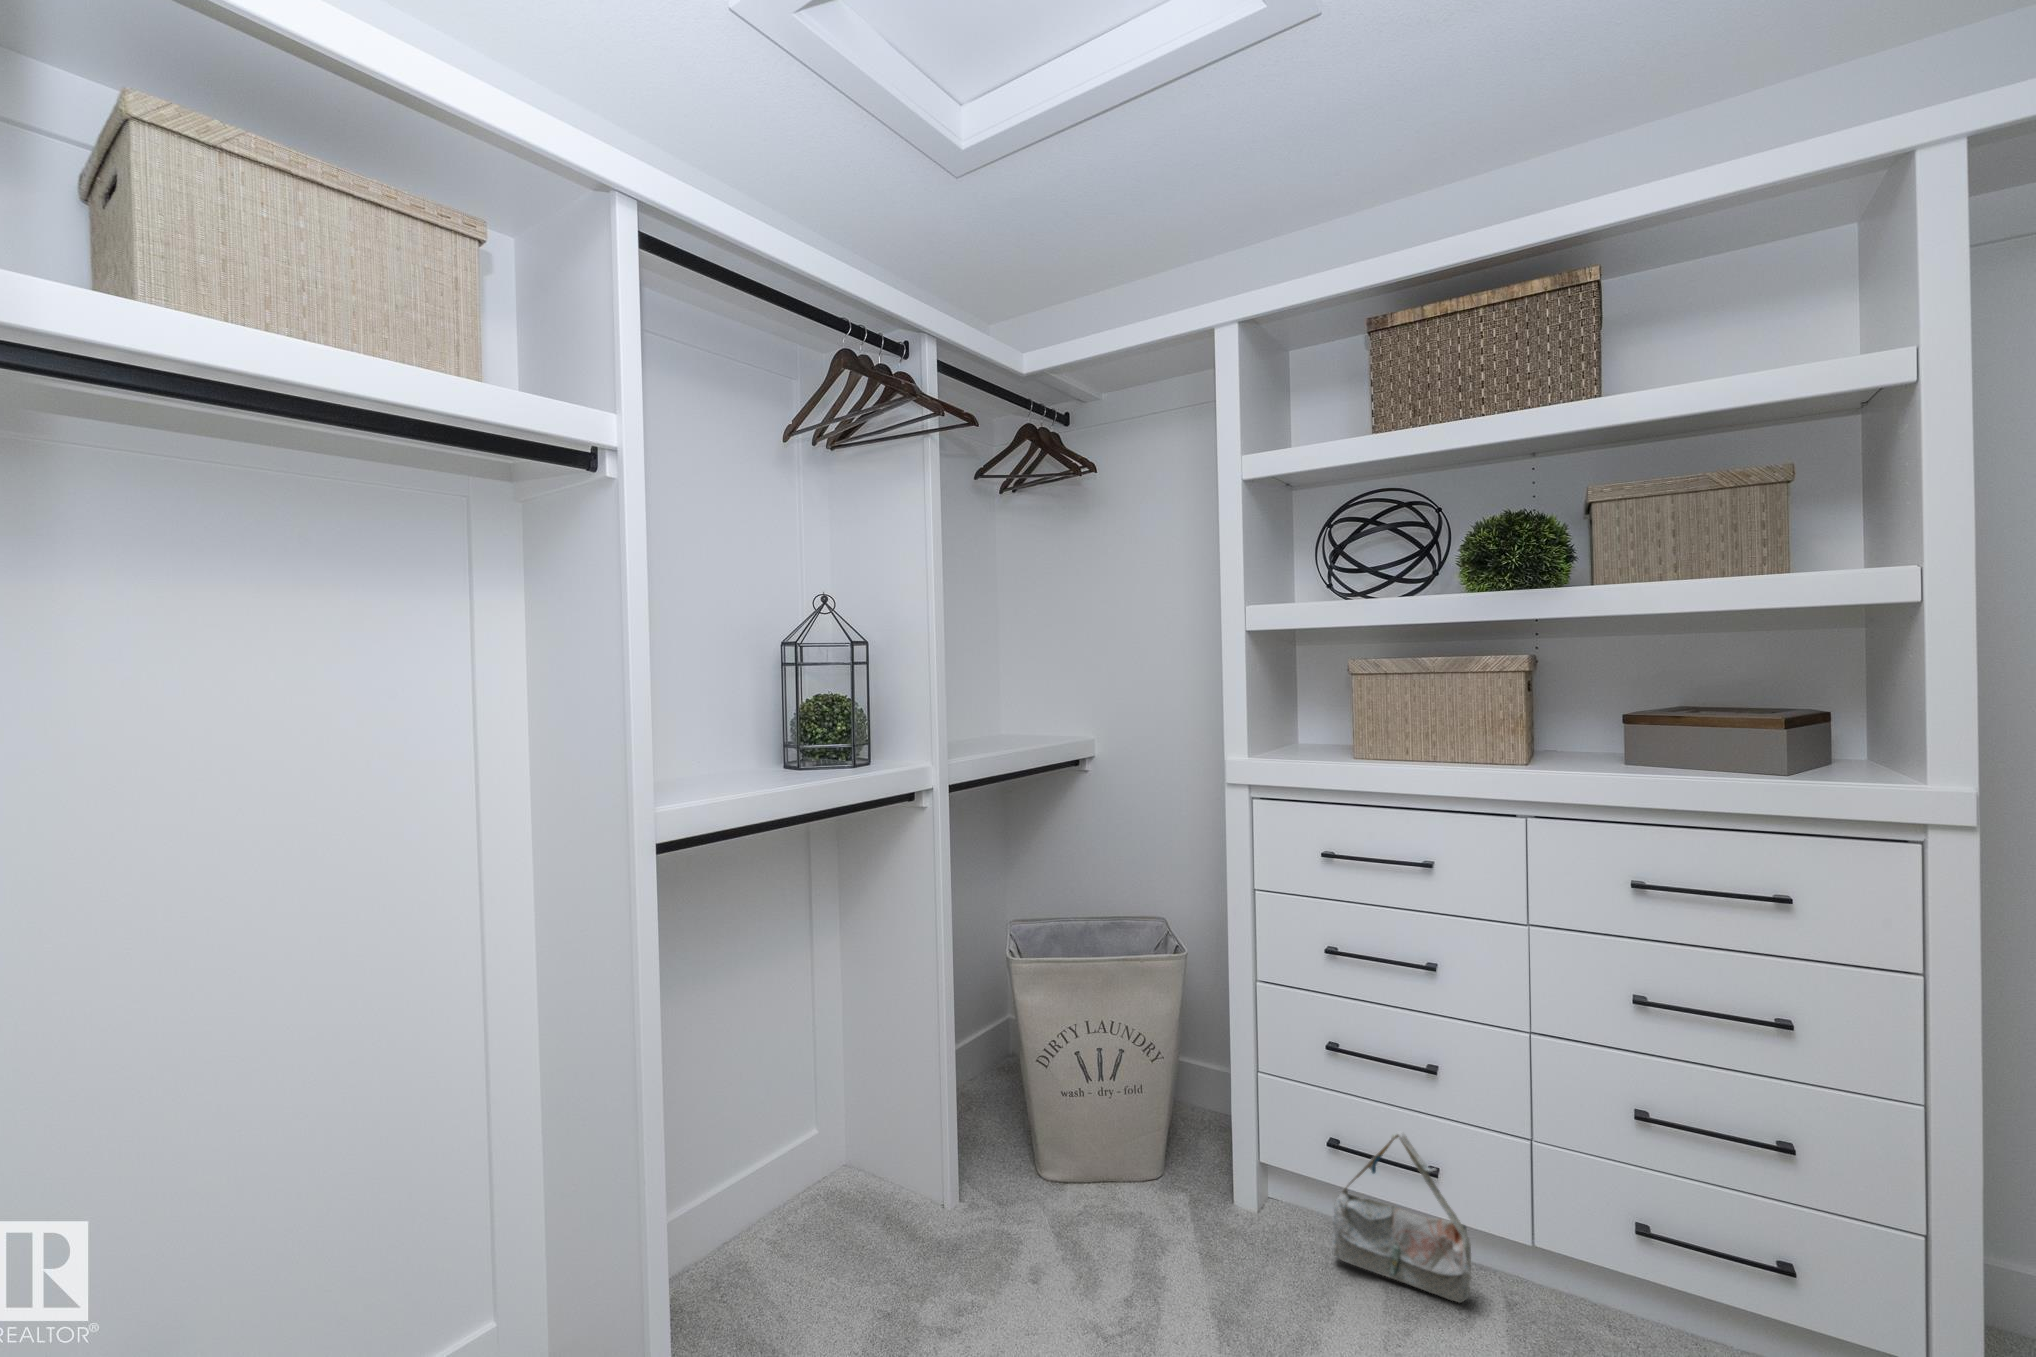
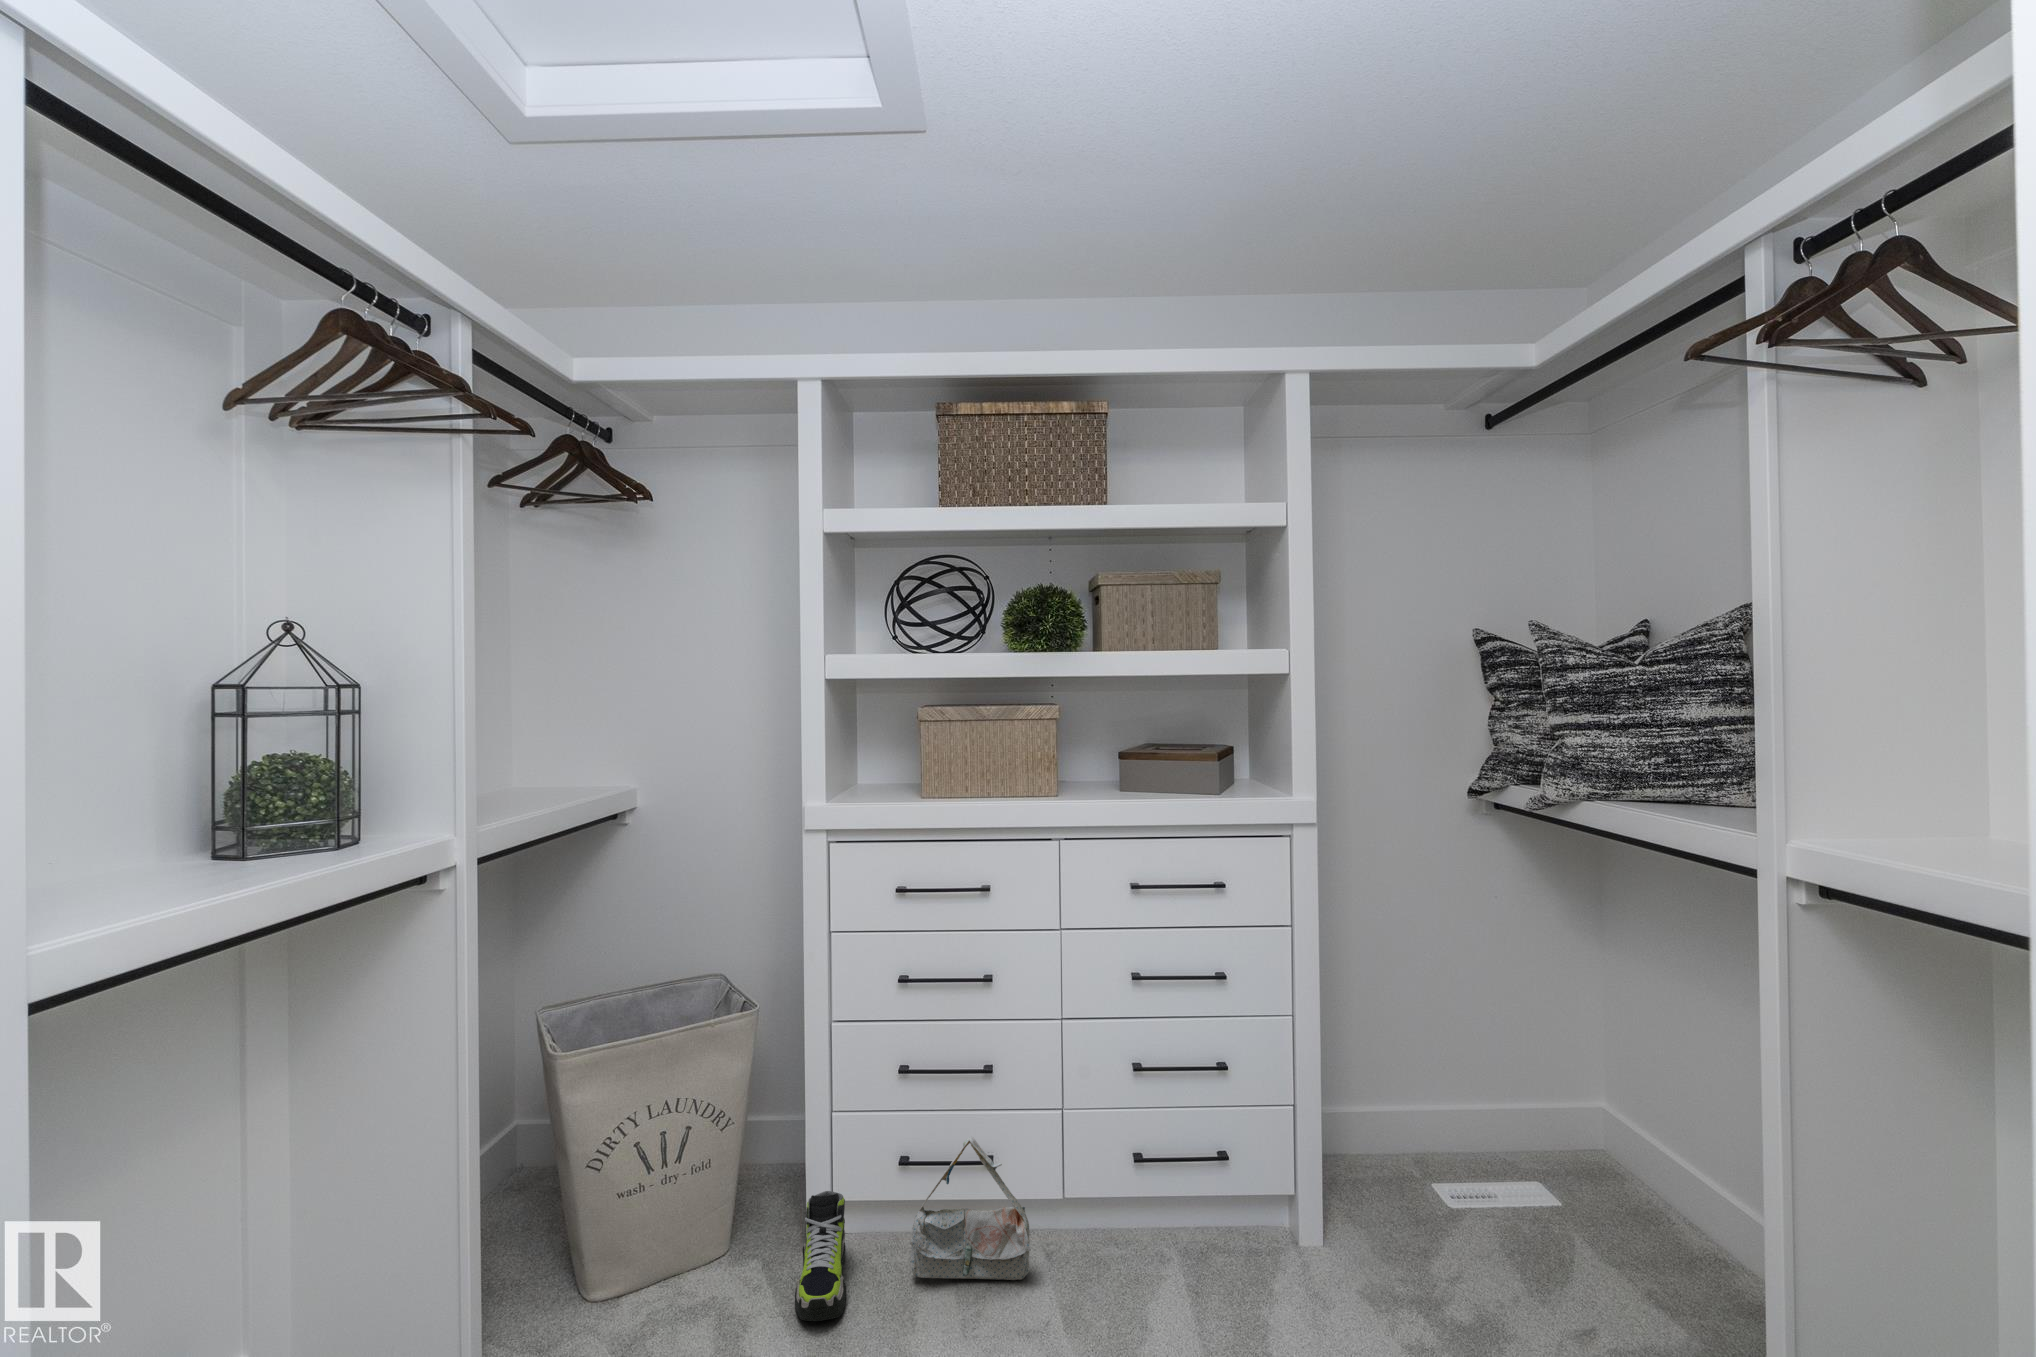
shoe: none [1212,1145,1270,1266] -> present [795,1191,846,1321]

